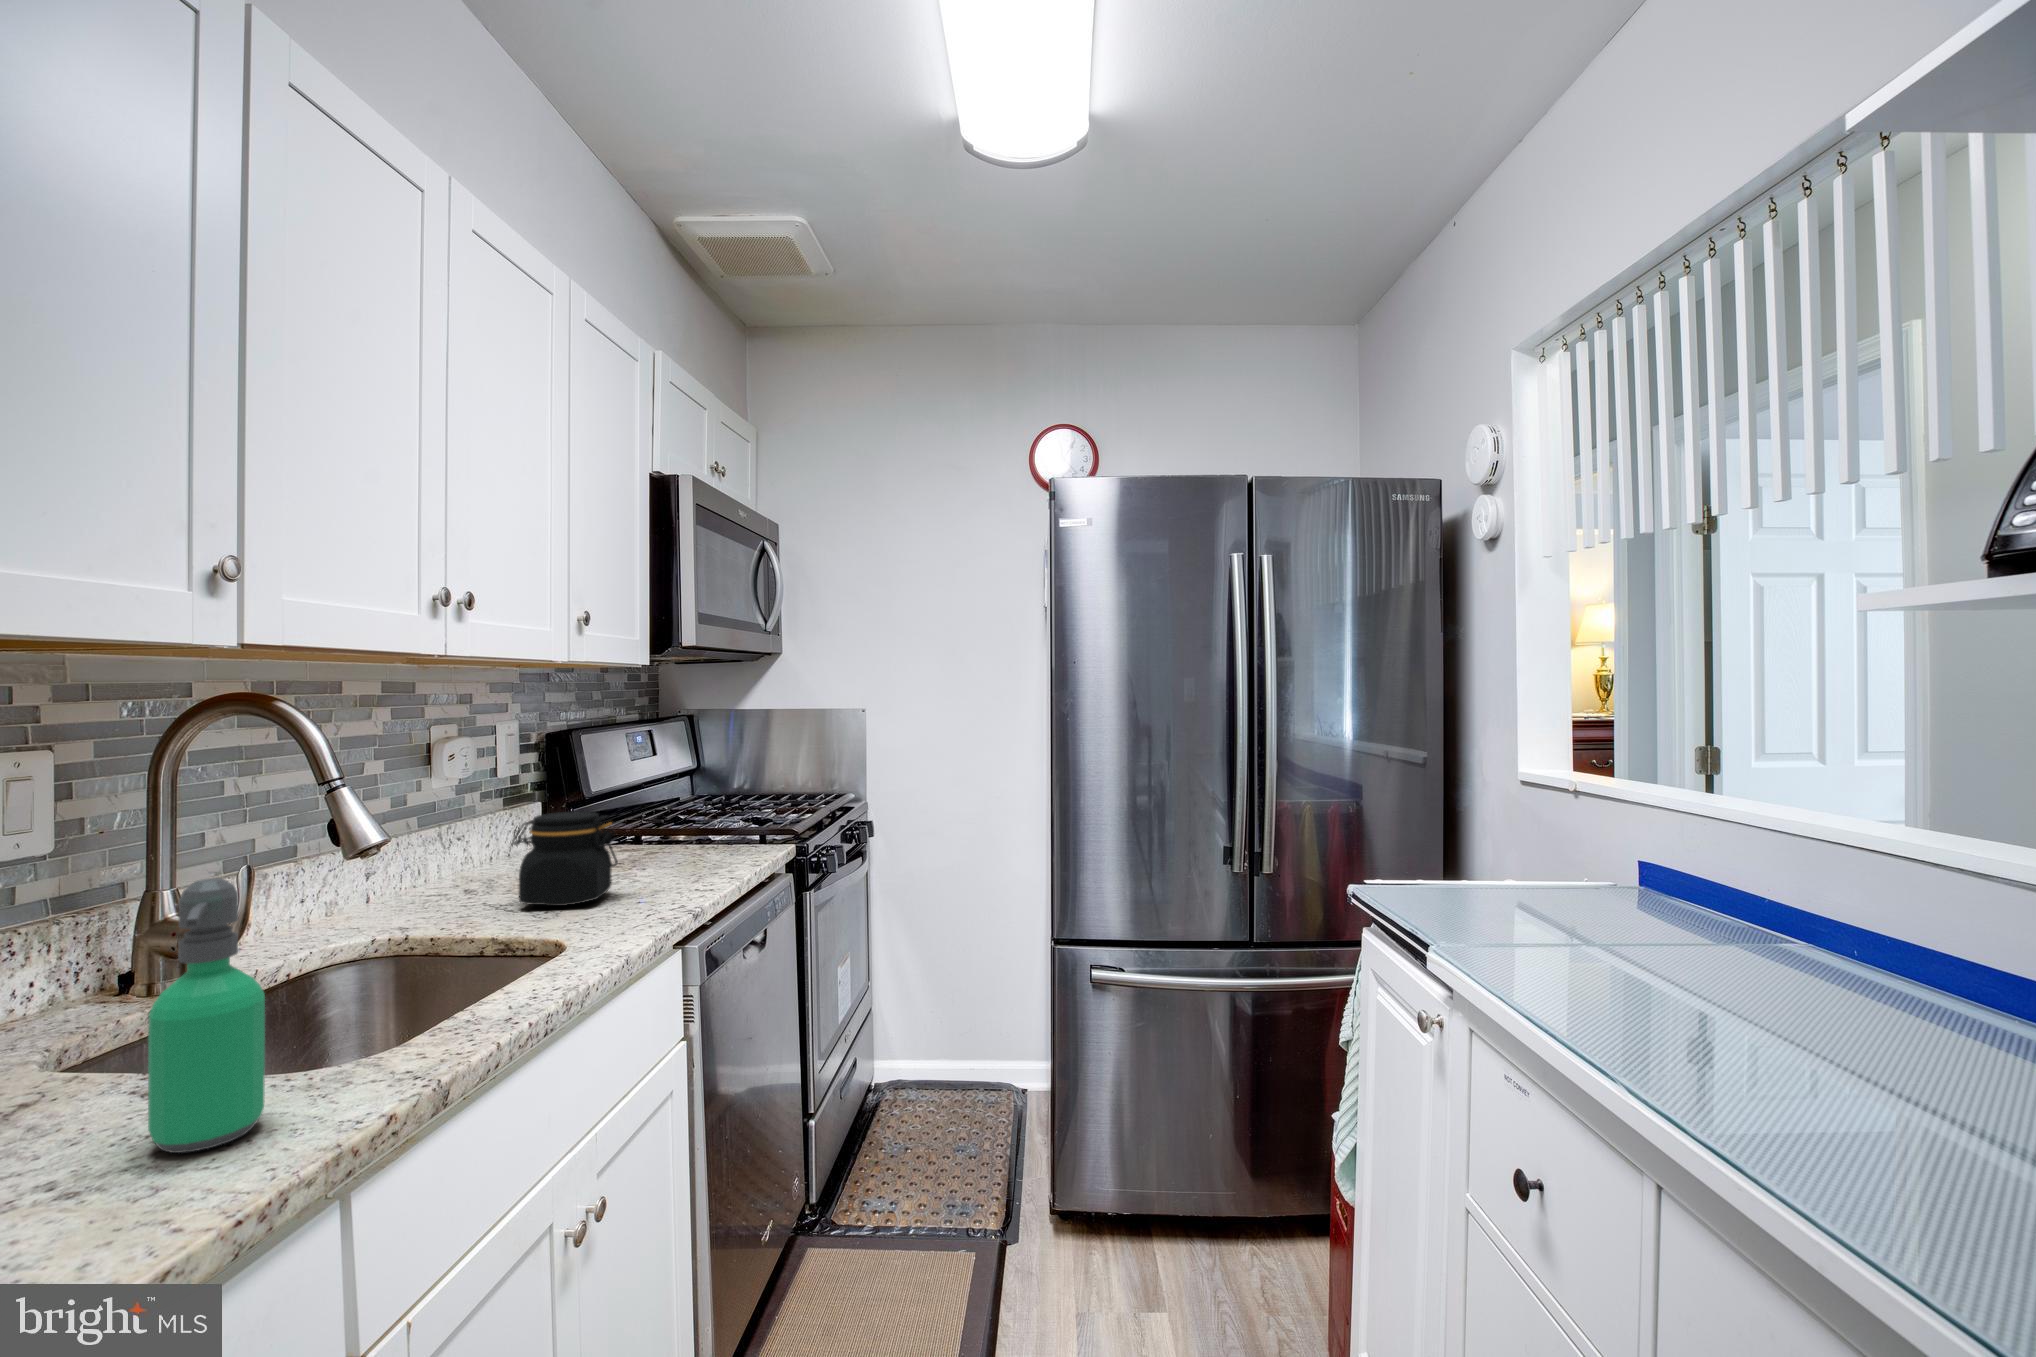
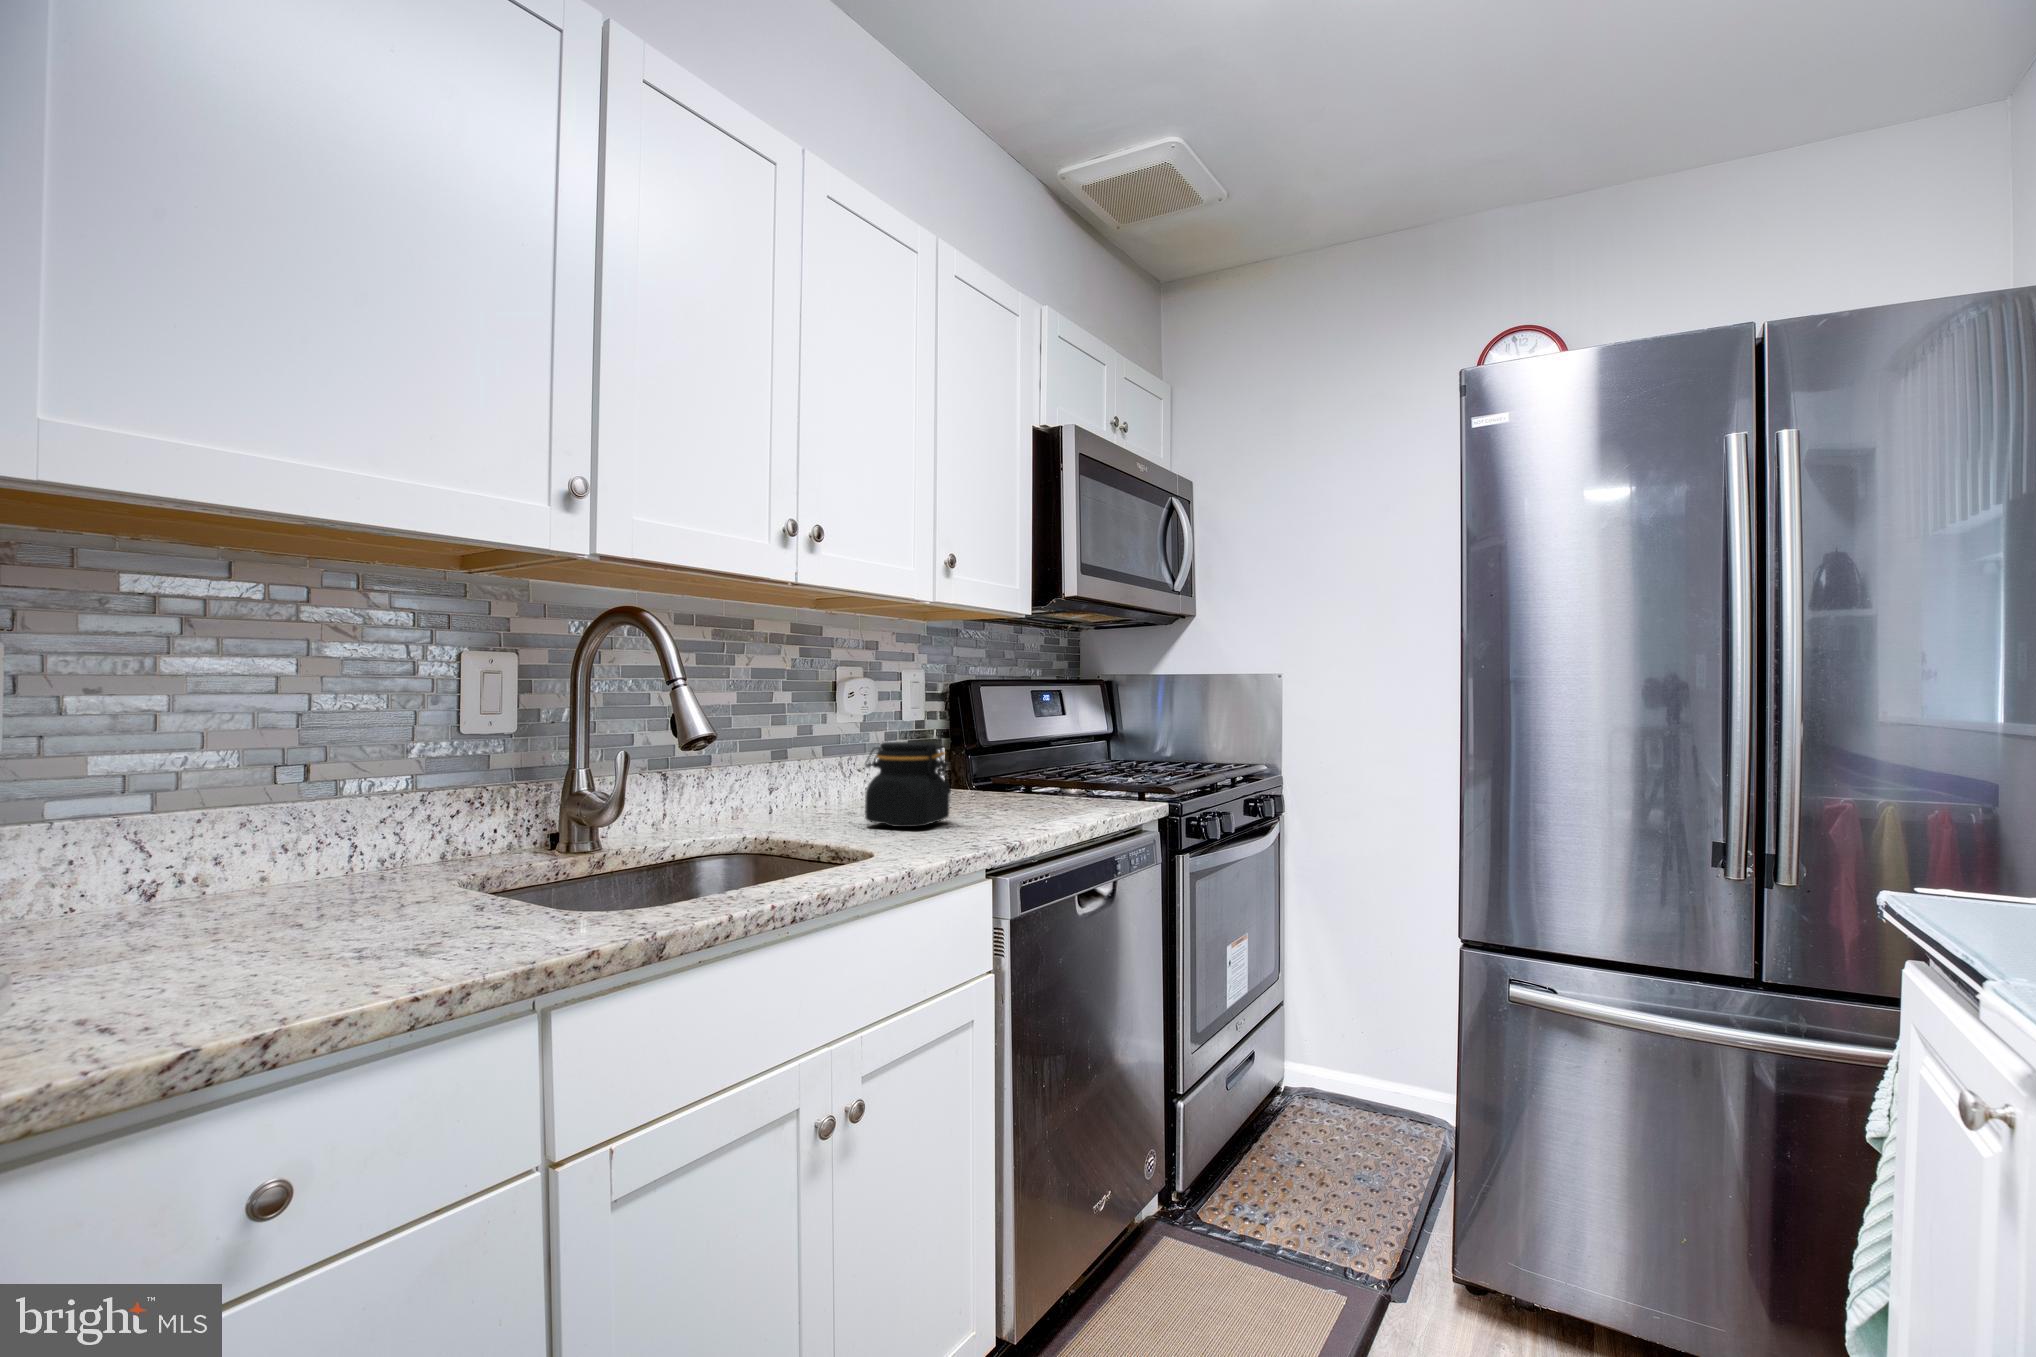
soap dispenser: present [148,878,265,1153] -> none [425,722,513,947]

